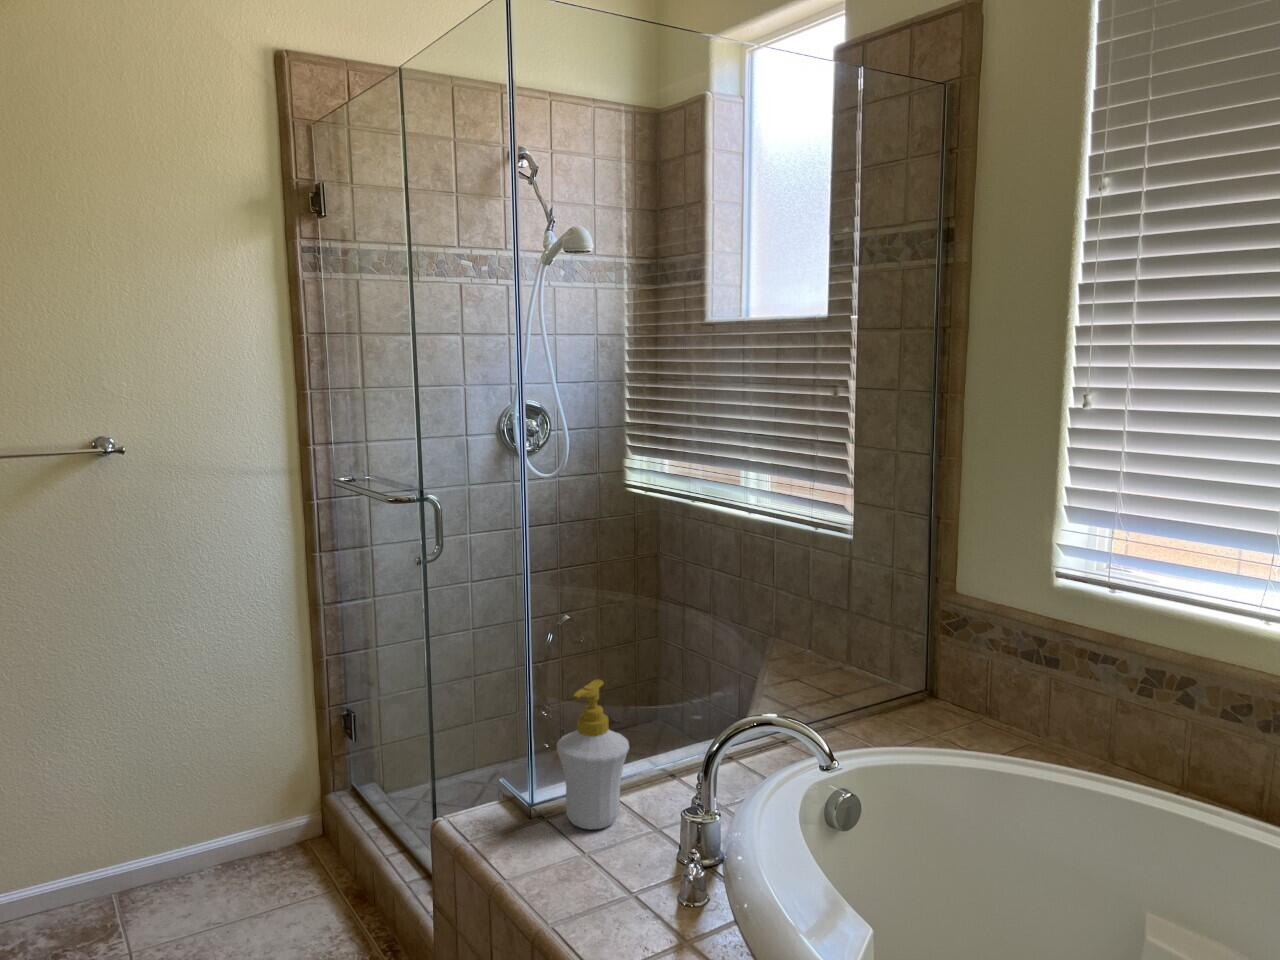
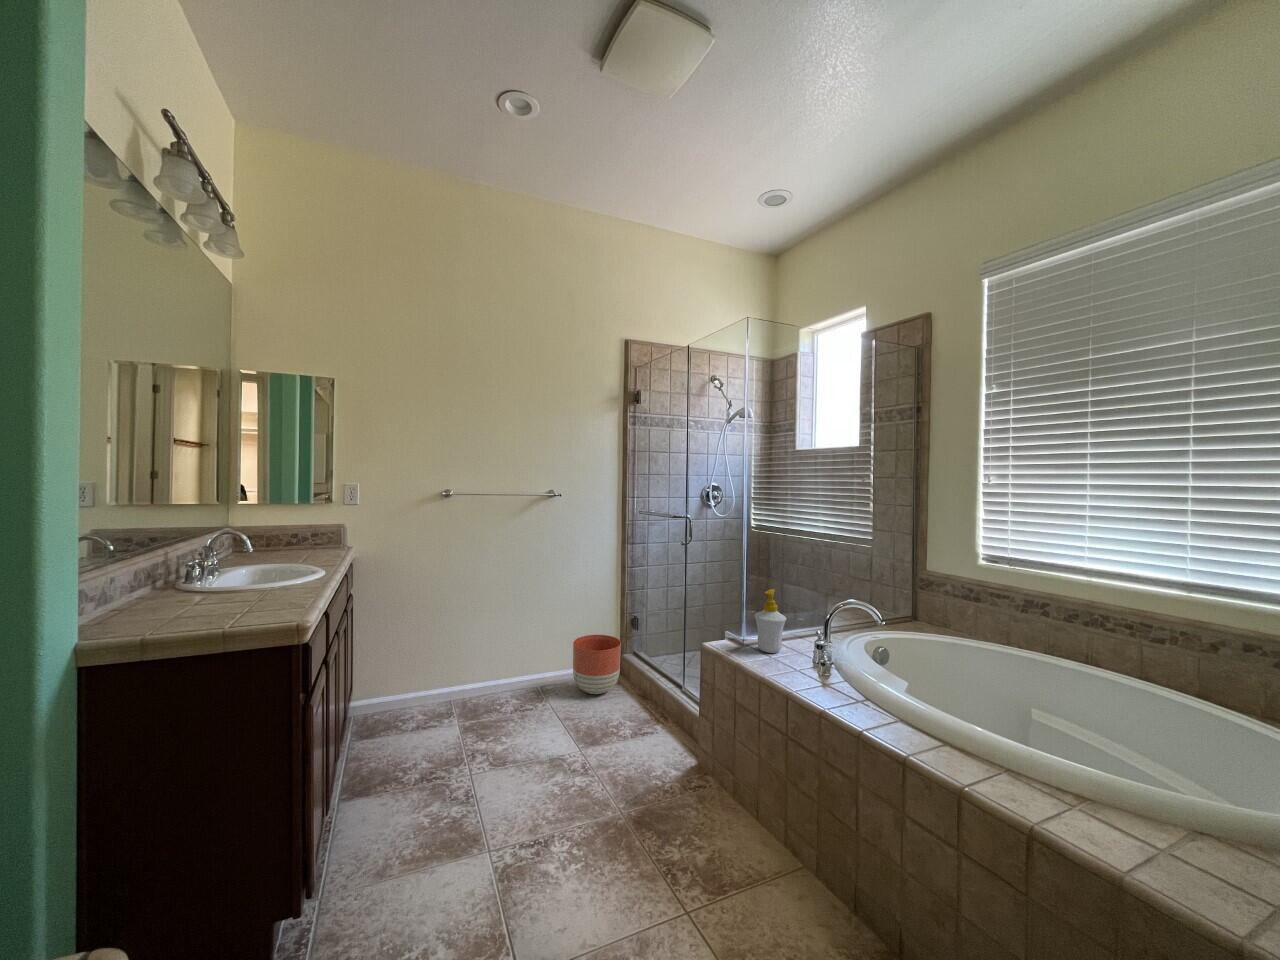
planter: none [186,761,307,901] -> present [573,635,621,694]

